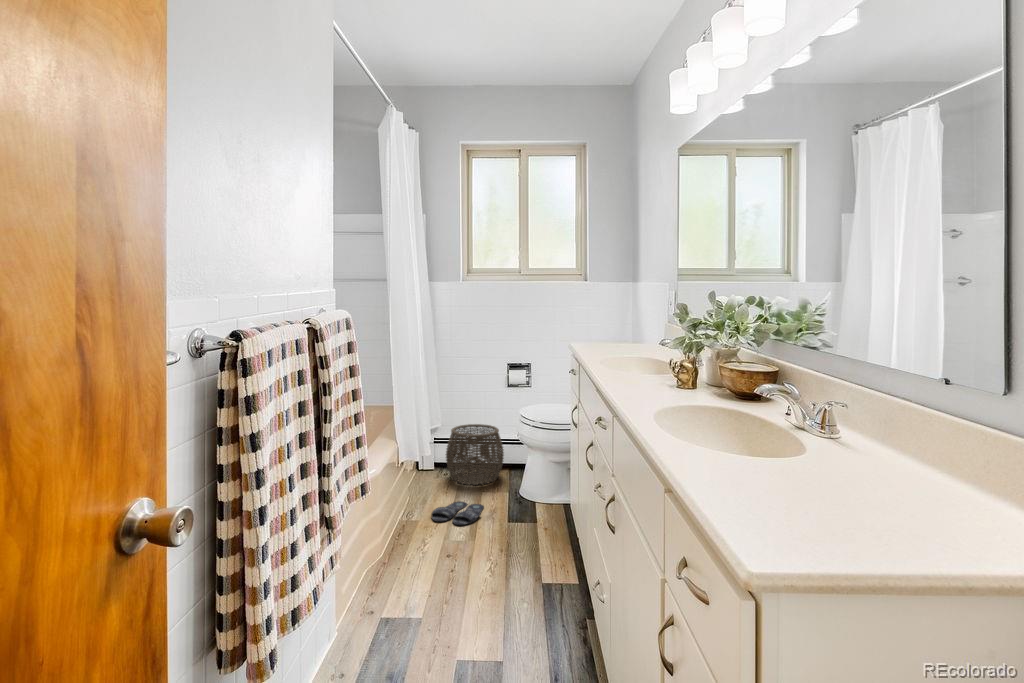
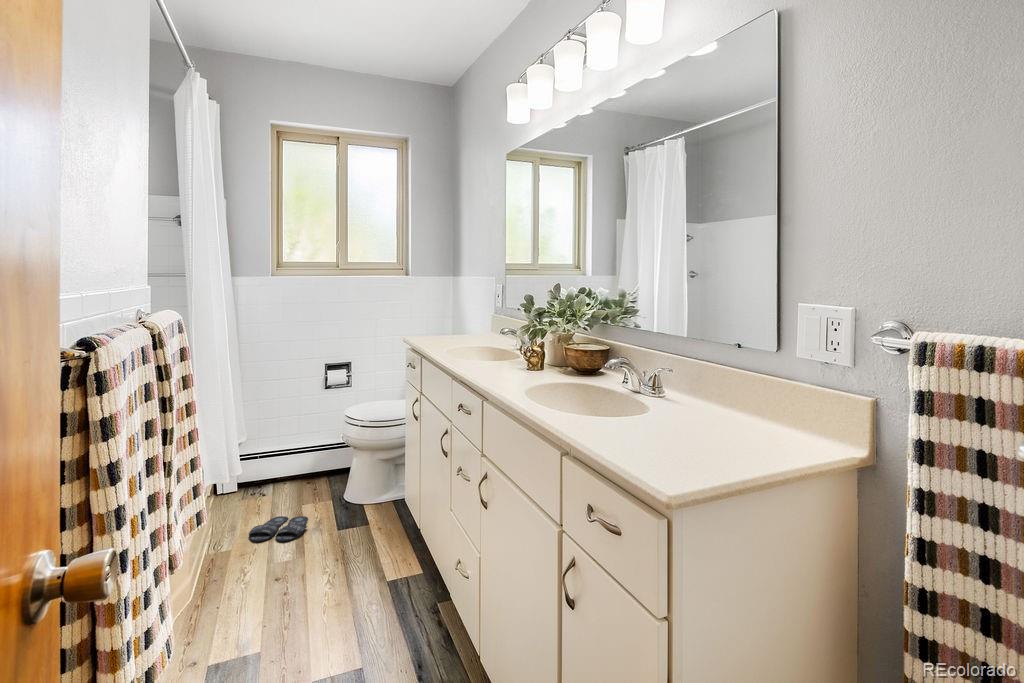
woven basket: present [446,424,504,485] -> none [256,433,323,498]

